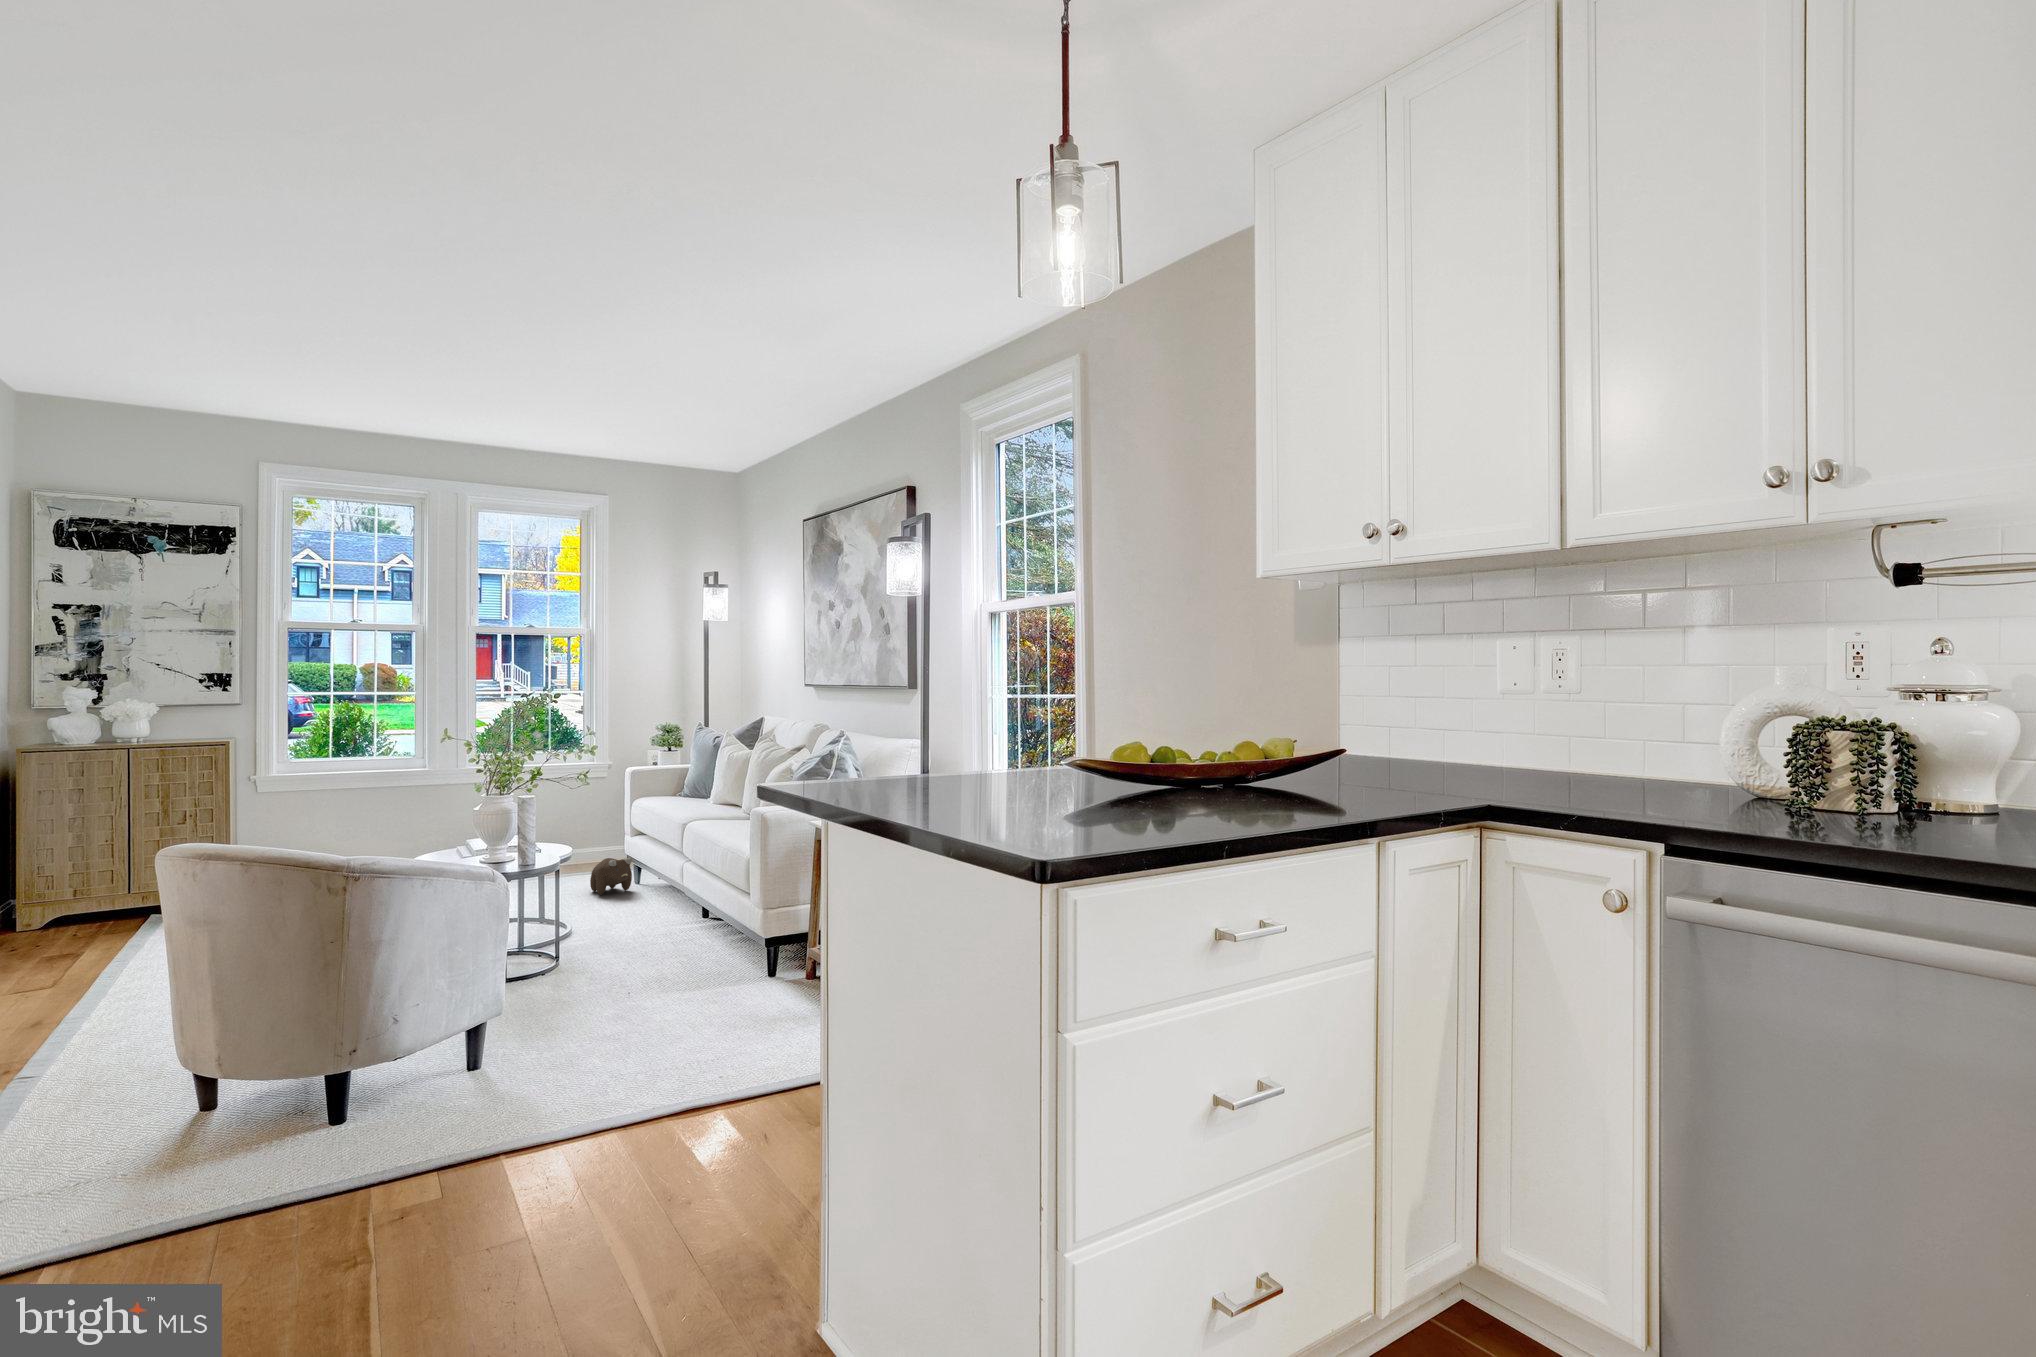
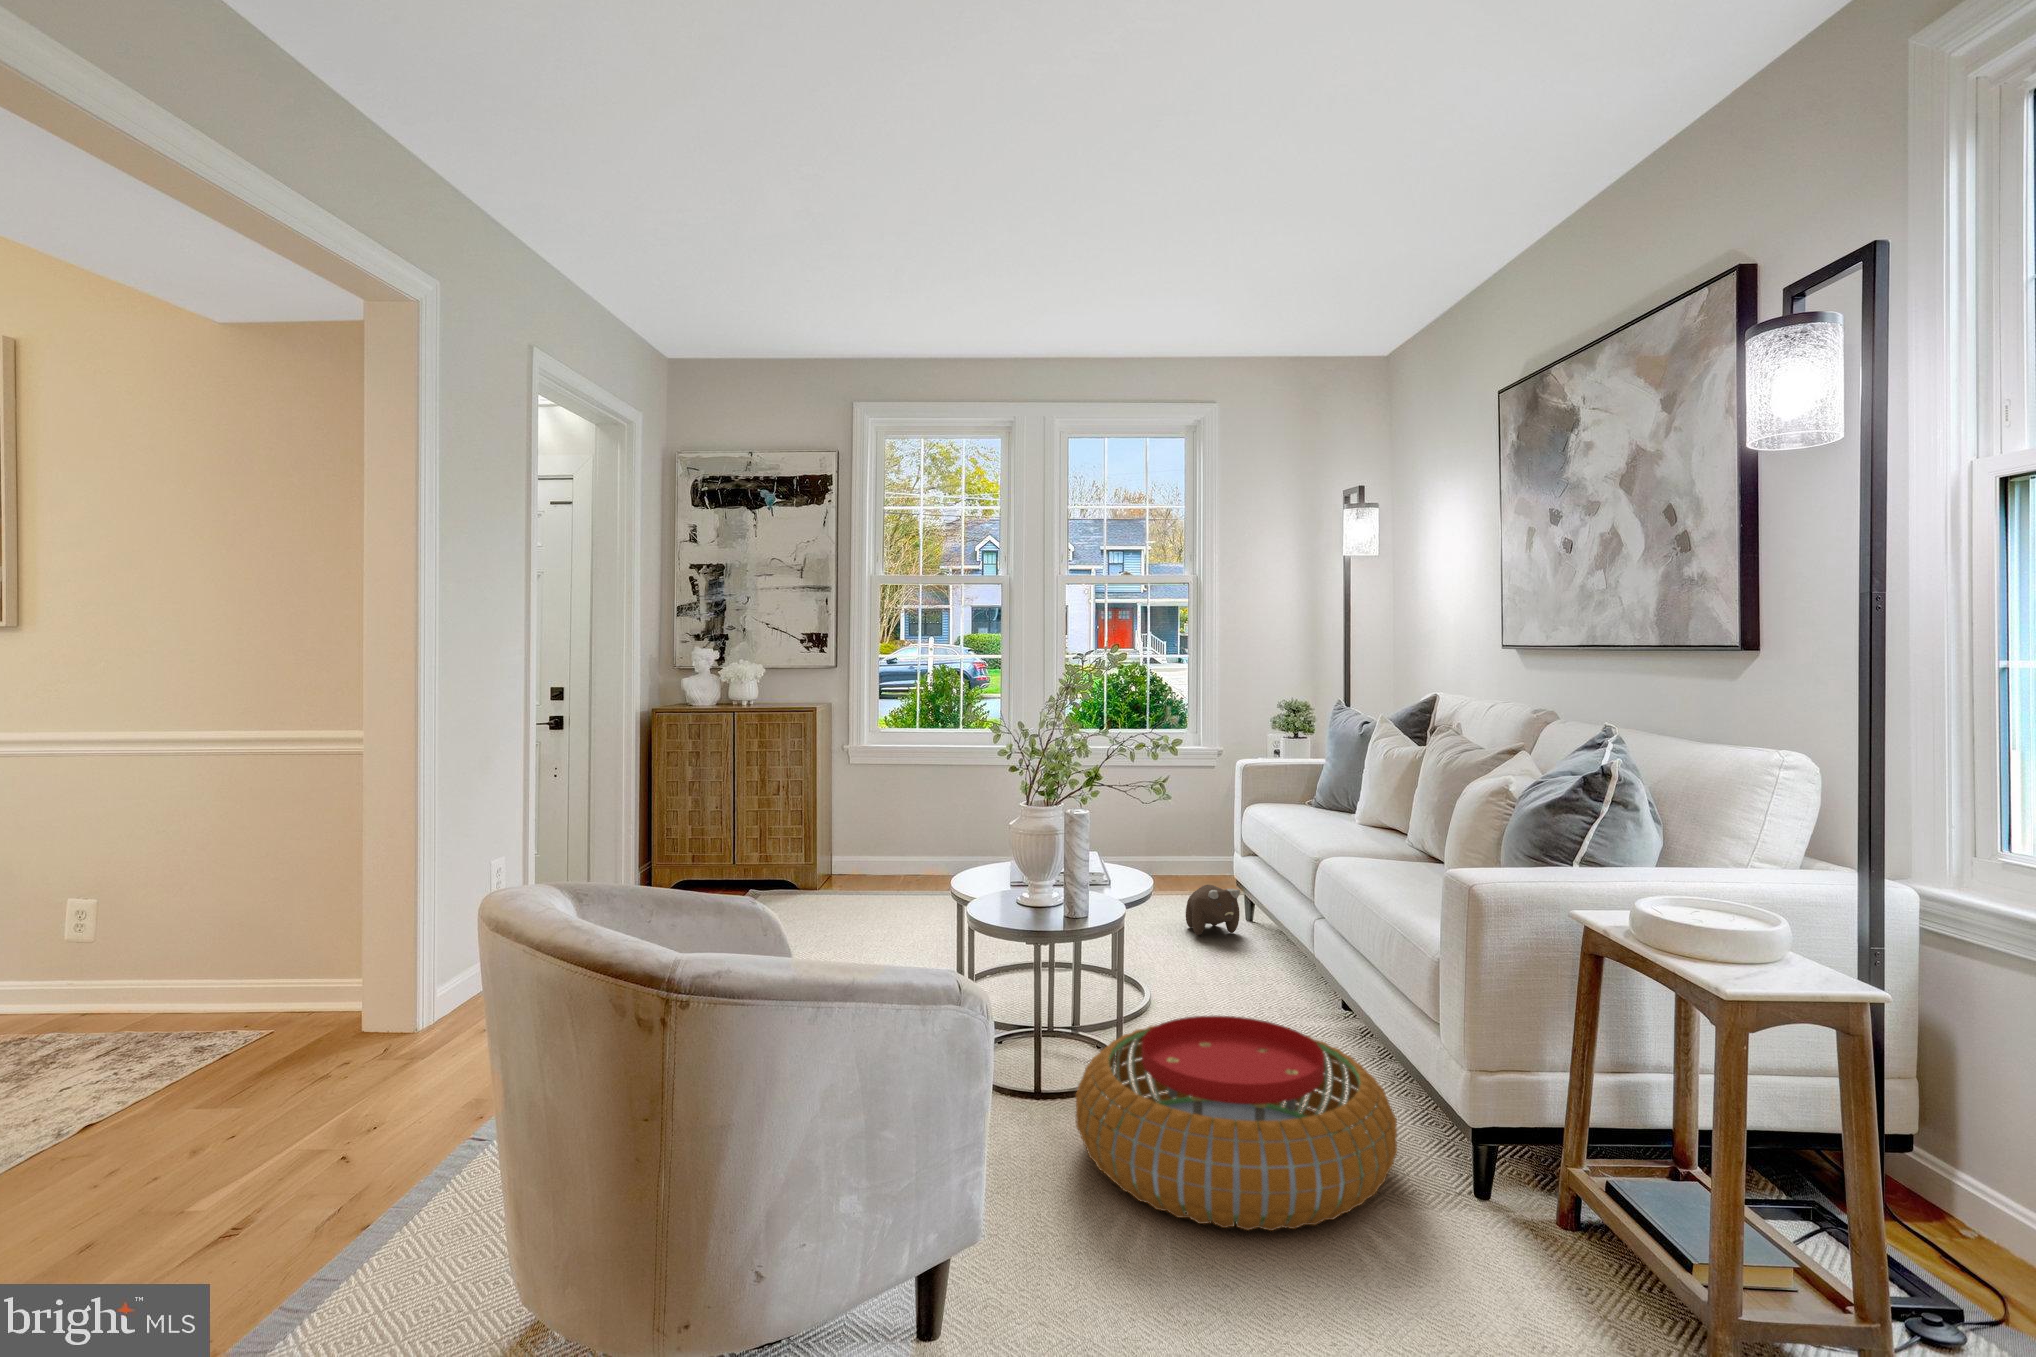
pouf: none [537,909,727,1008] -> present [1076,1016,1397,1231]

